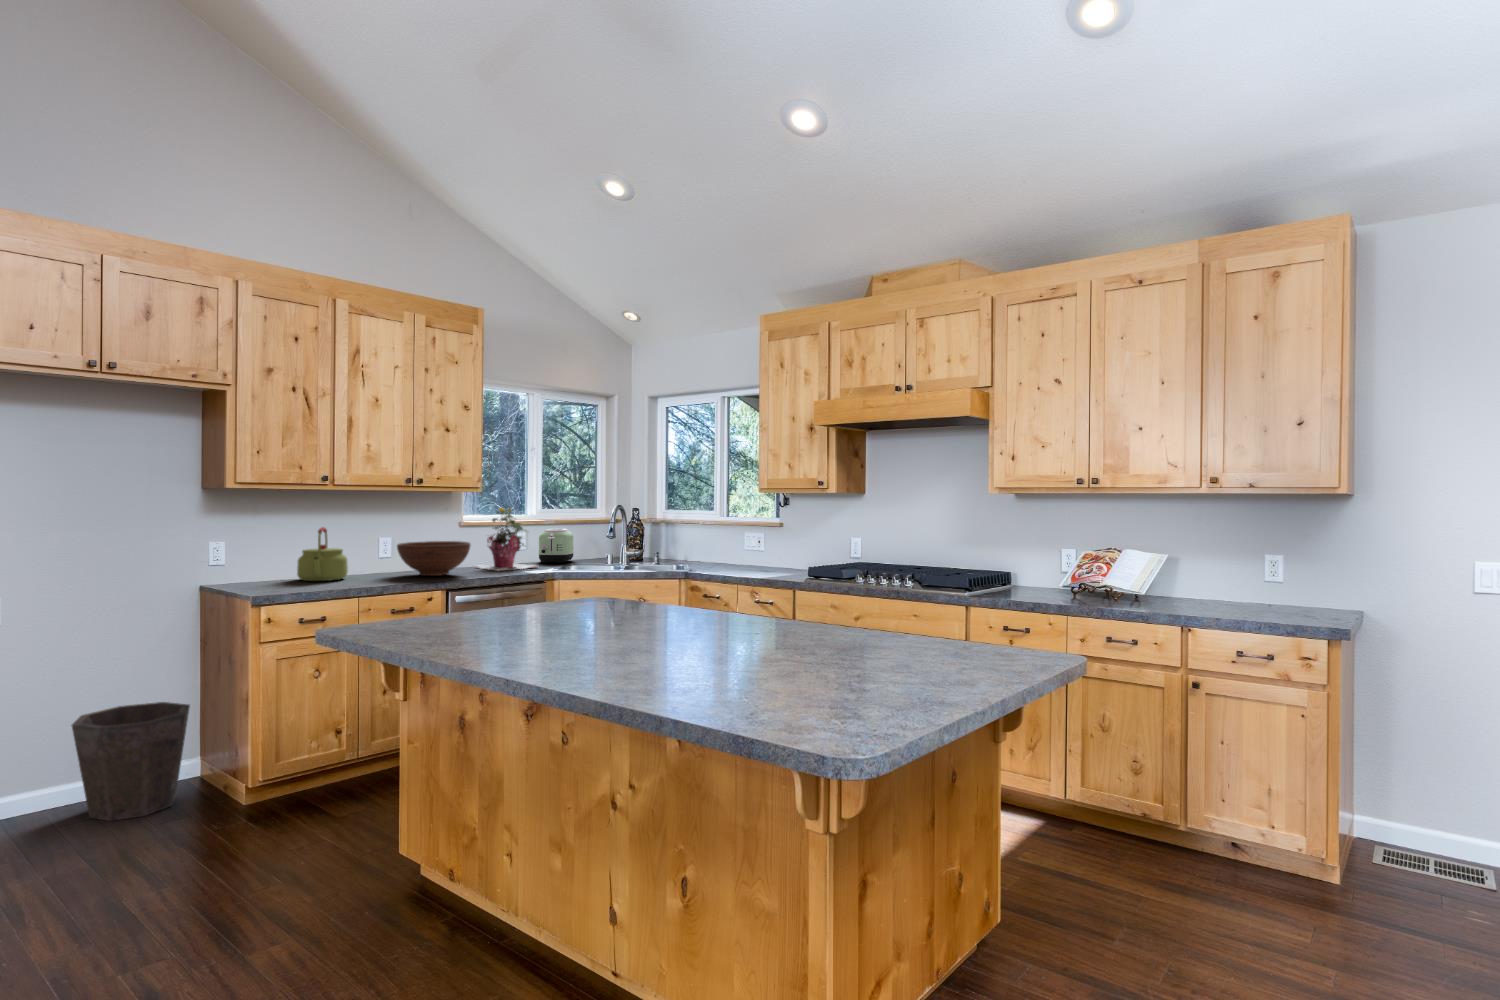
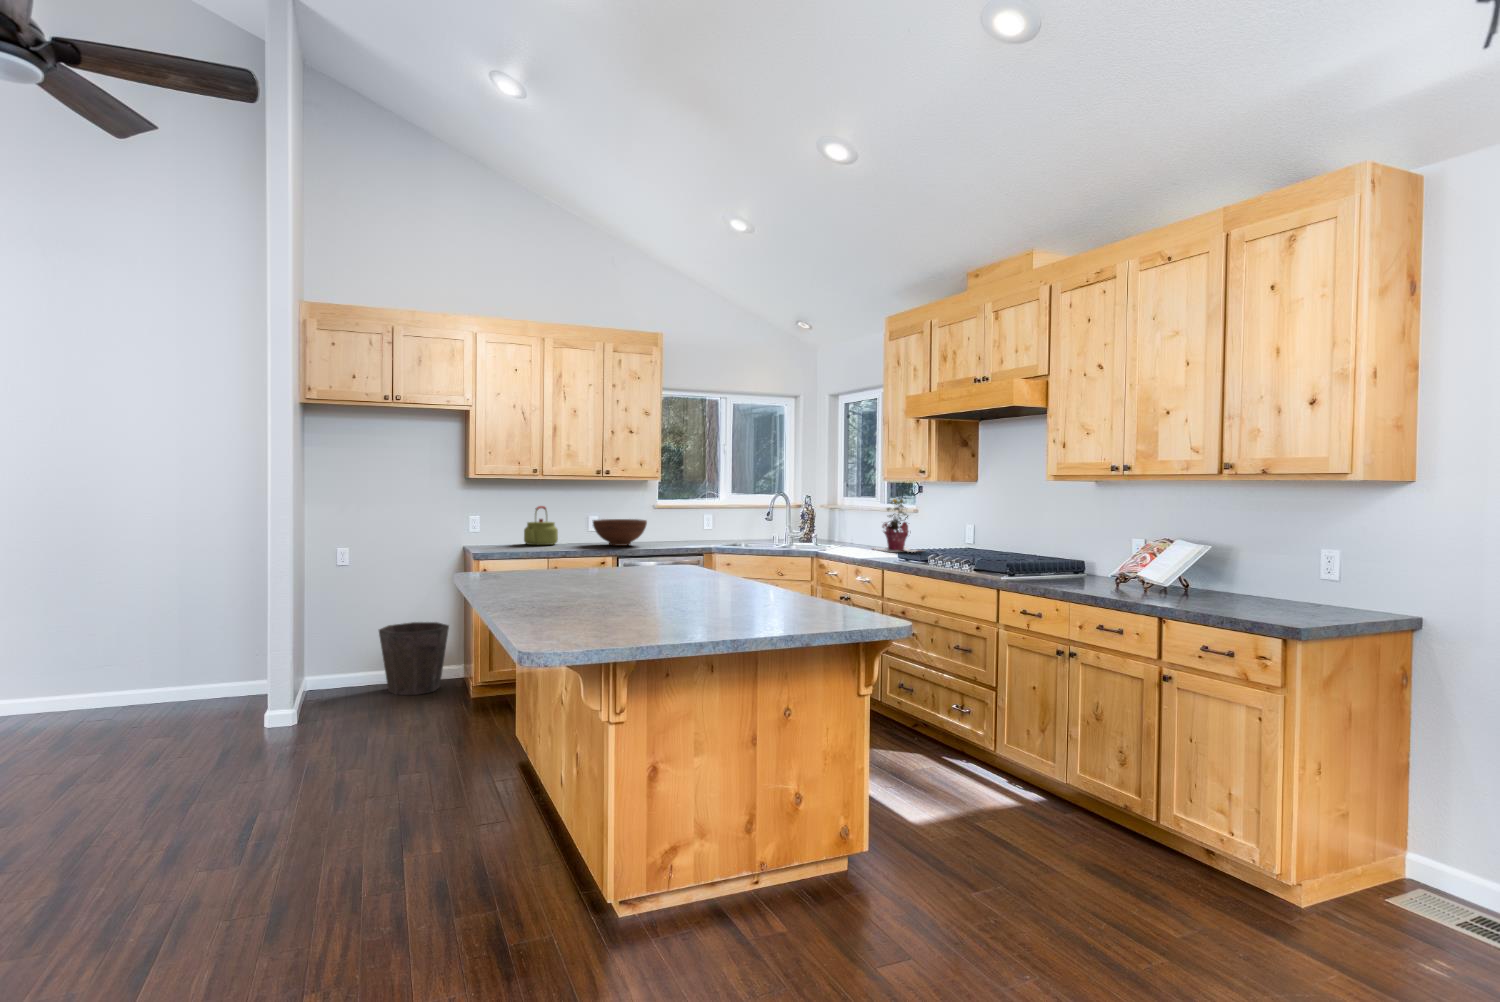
potted plant: present [474,508,538,571] -> present [872,499,924,552]
toaster: present [538,529,574,563] -> none [721,513,754,542]

